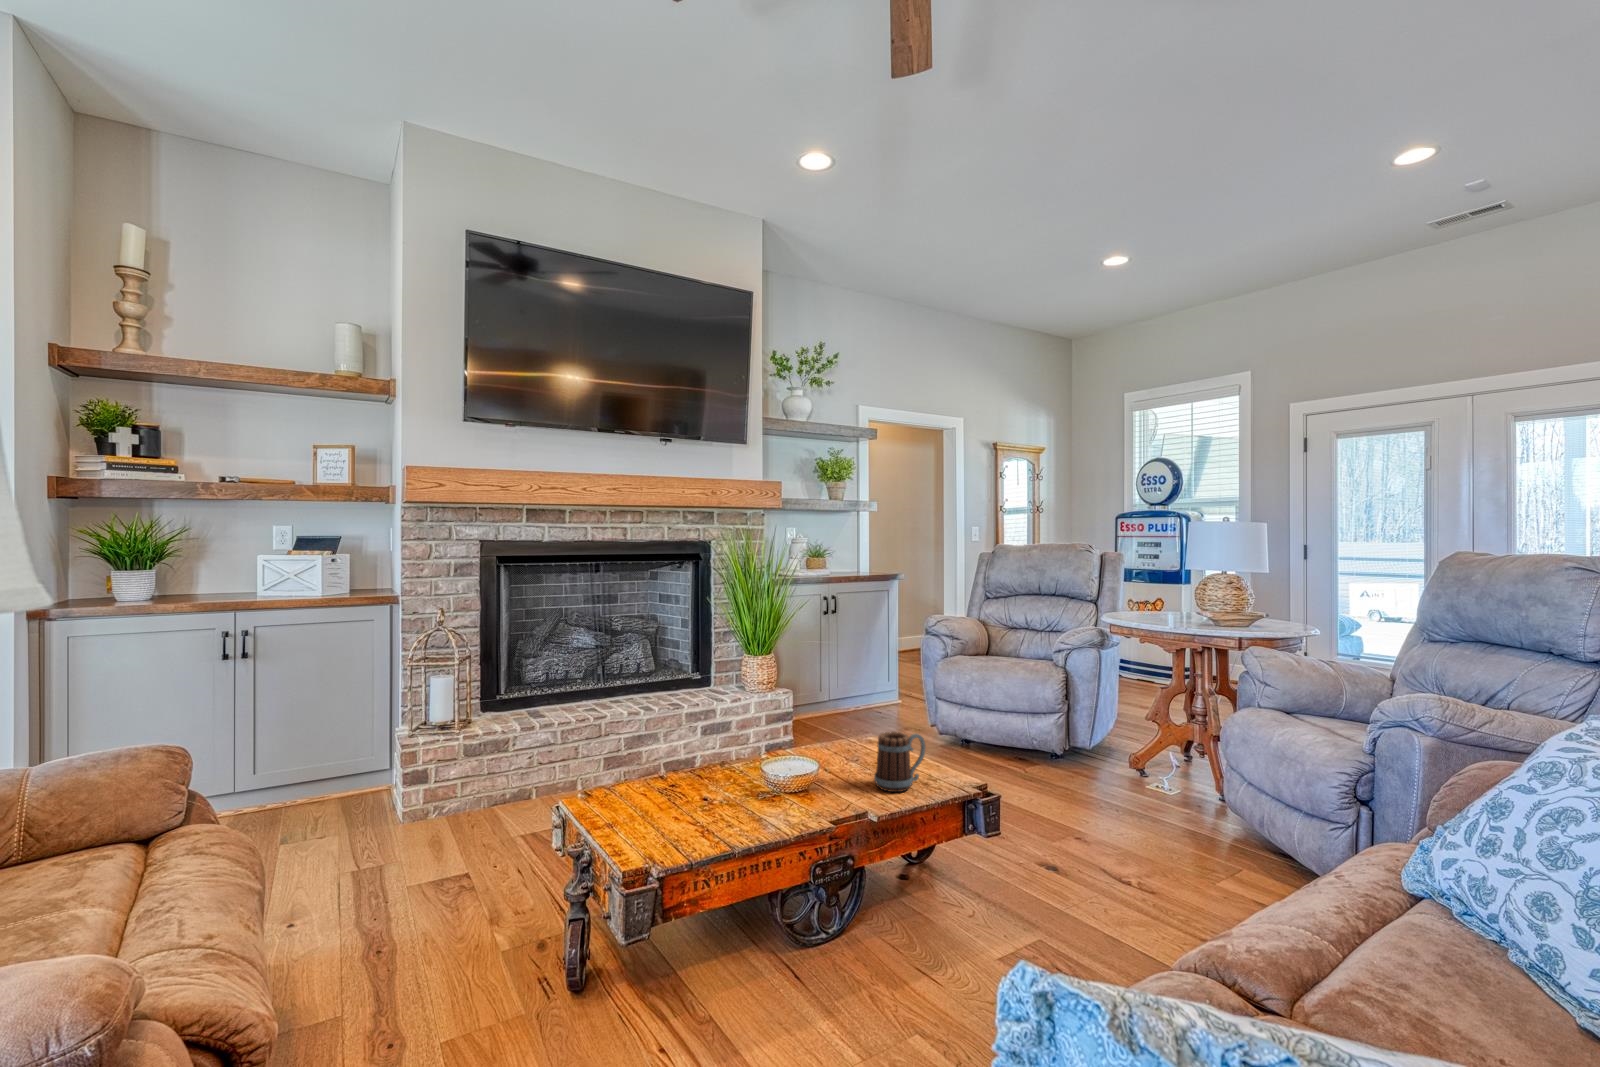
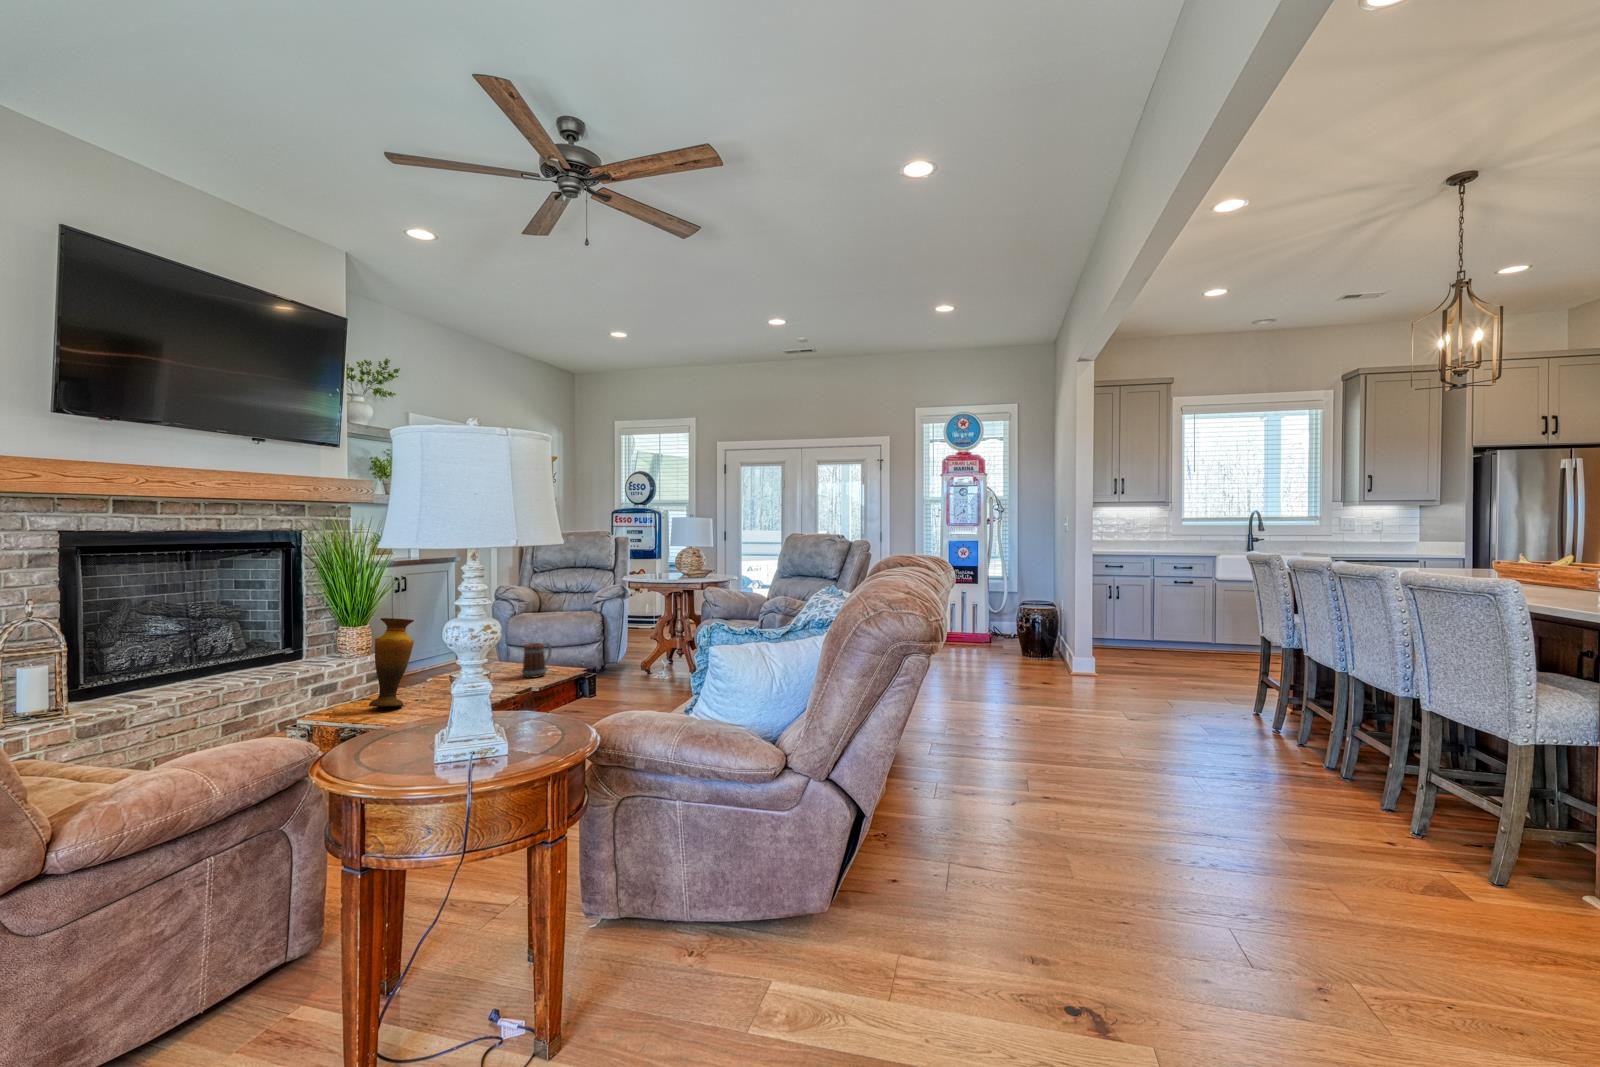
vase: none [621,679,689,821] -> present [369,618,414,707]

